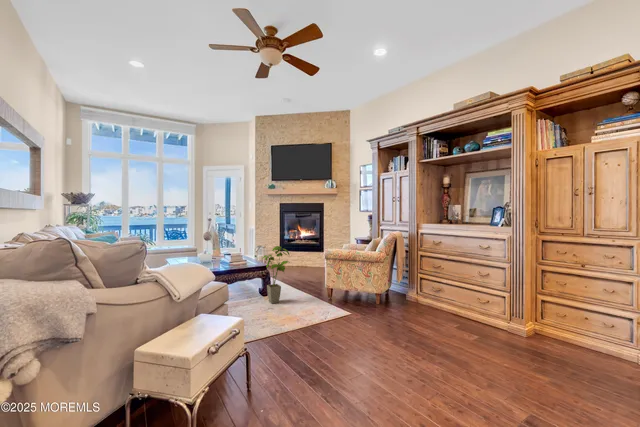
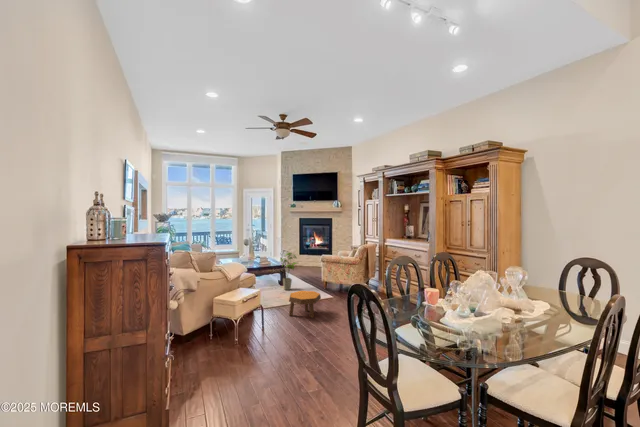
footstool: none [293,309,348,361] -> present [289,291,321,318]

